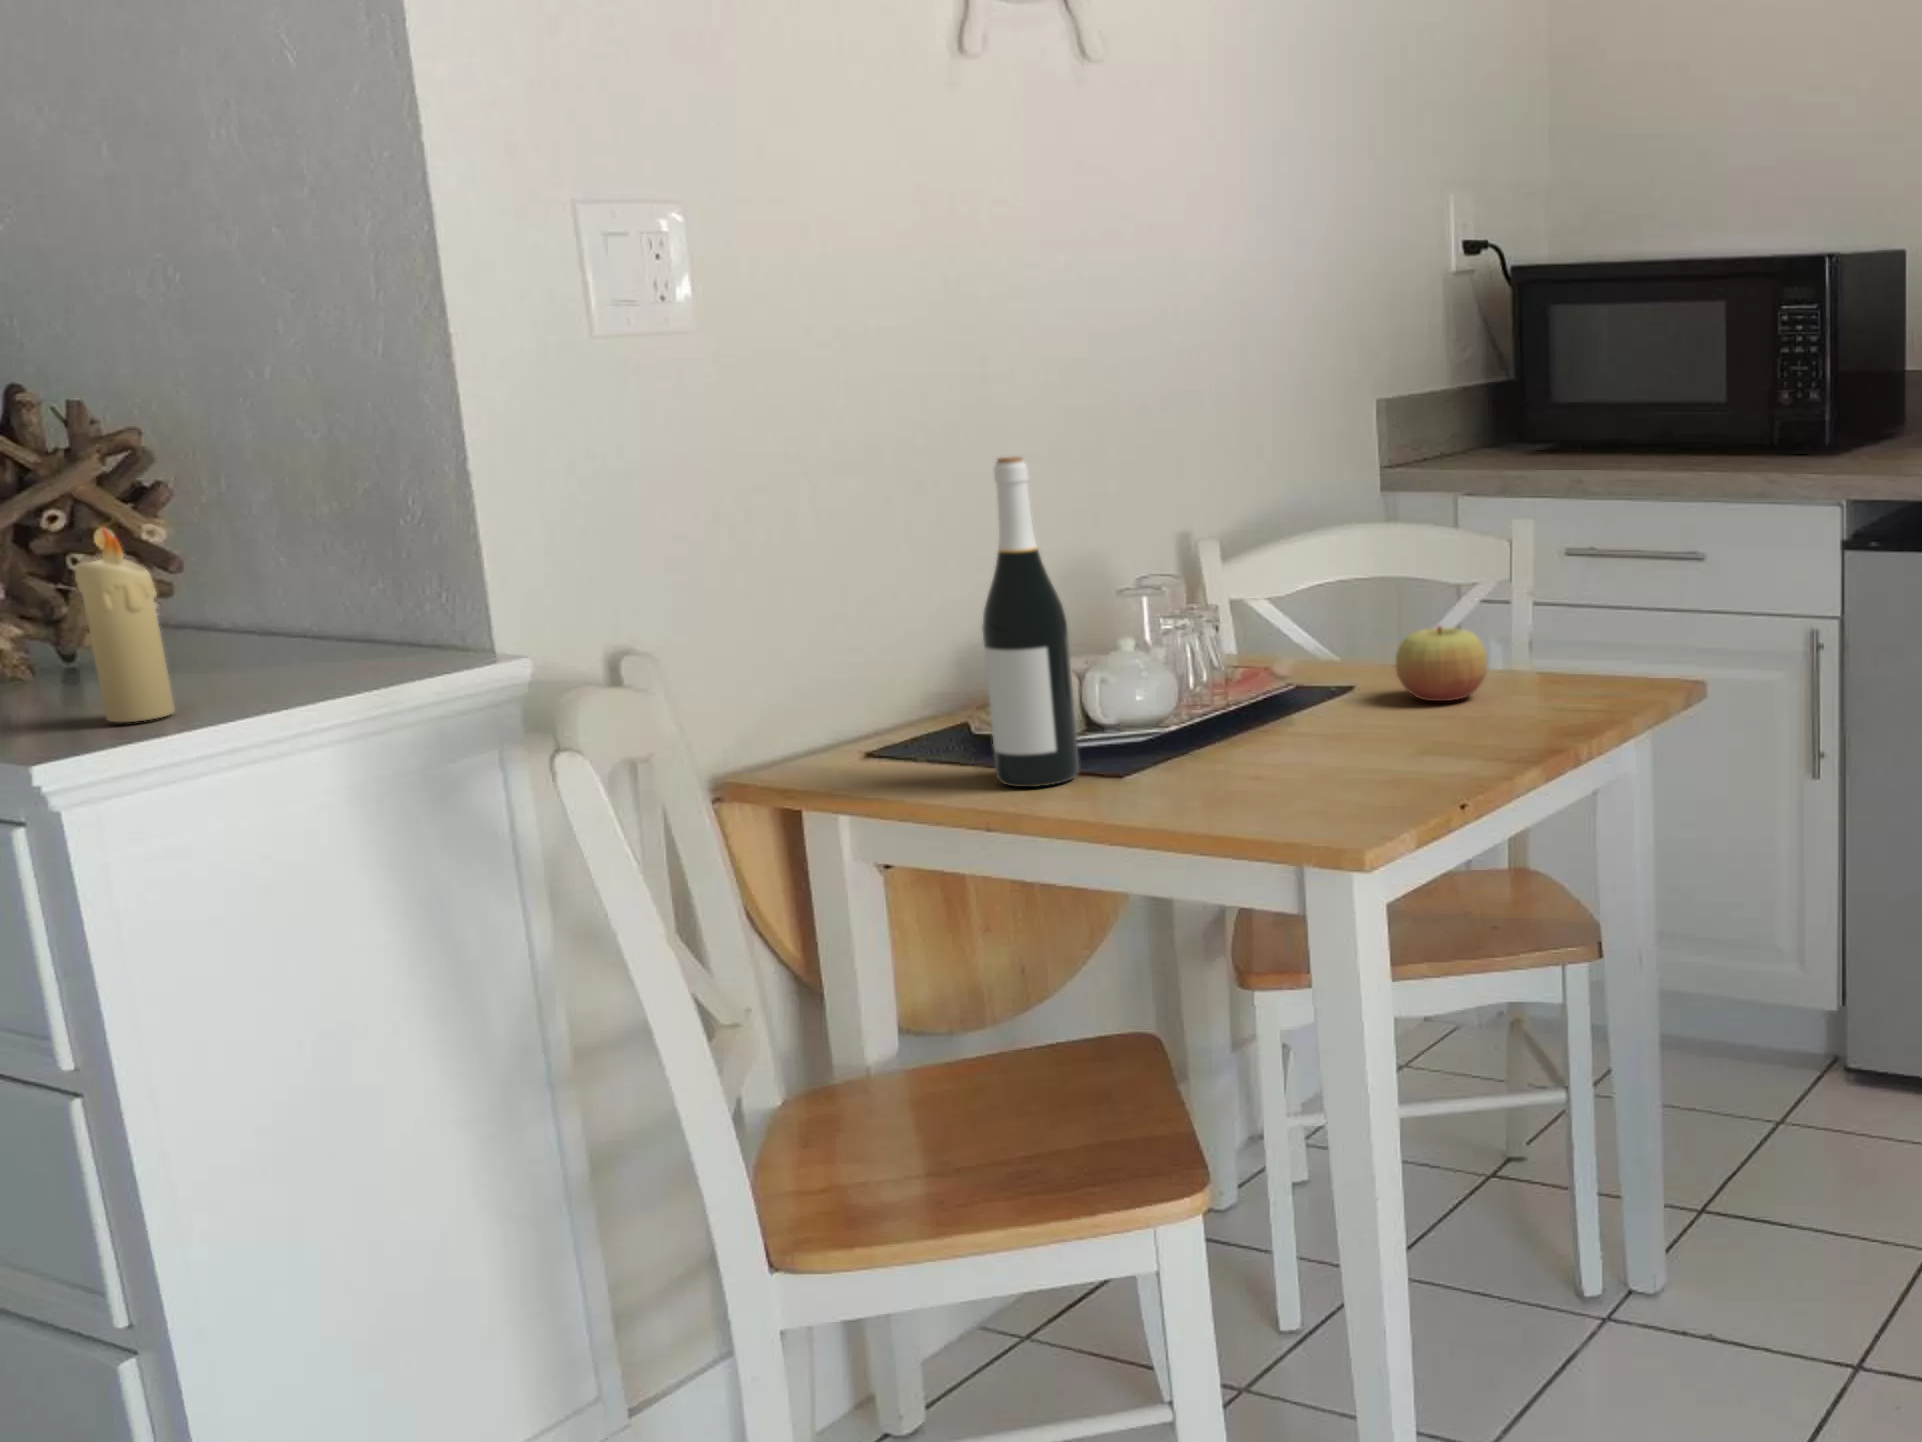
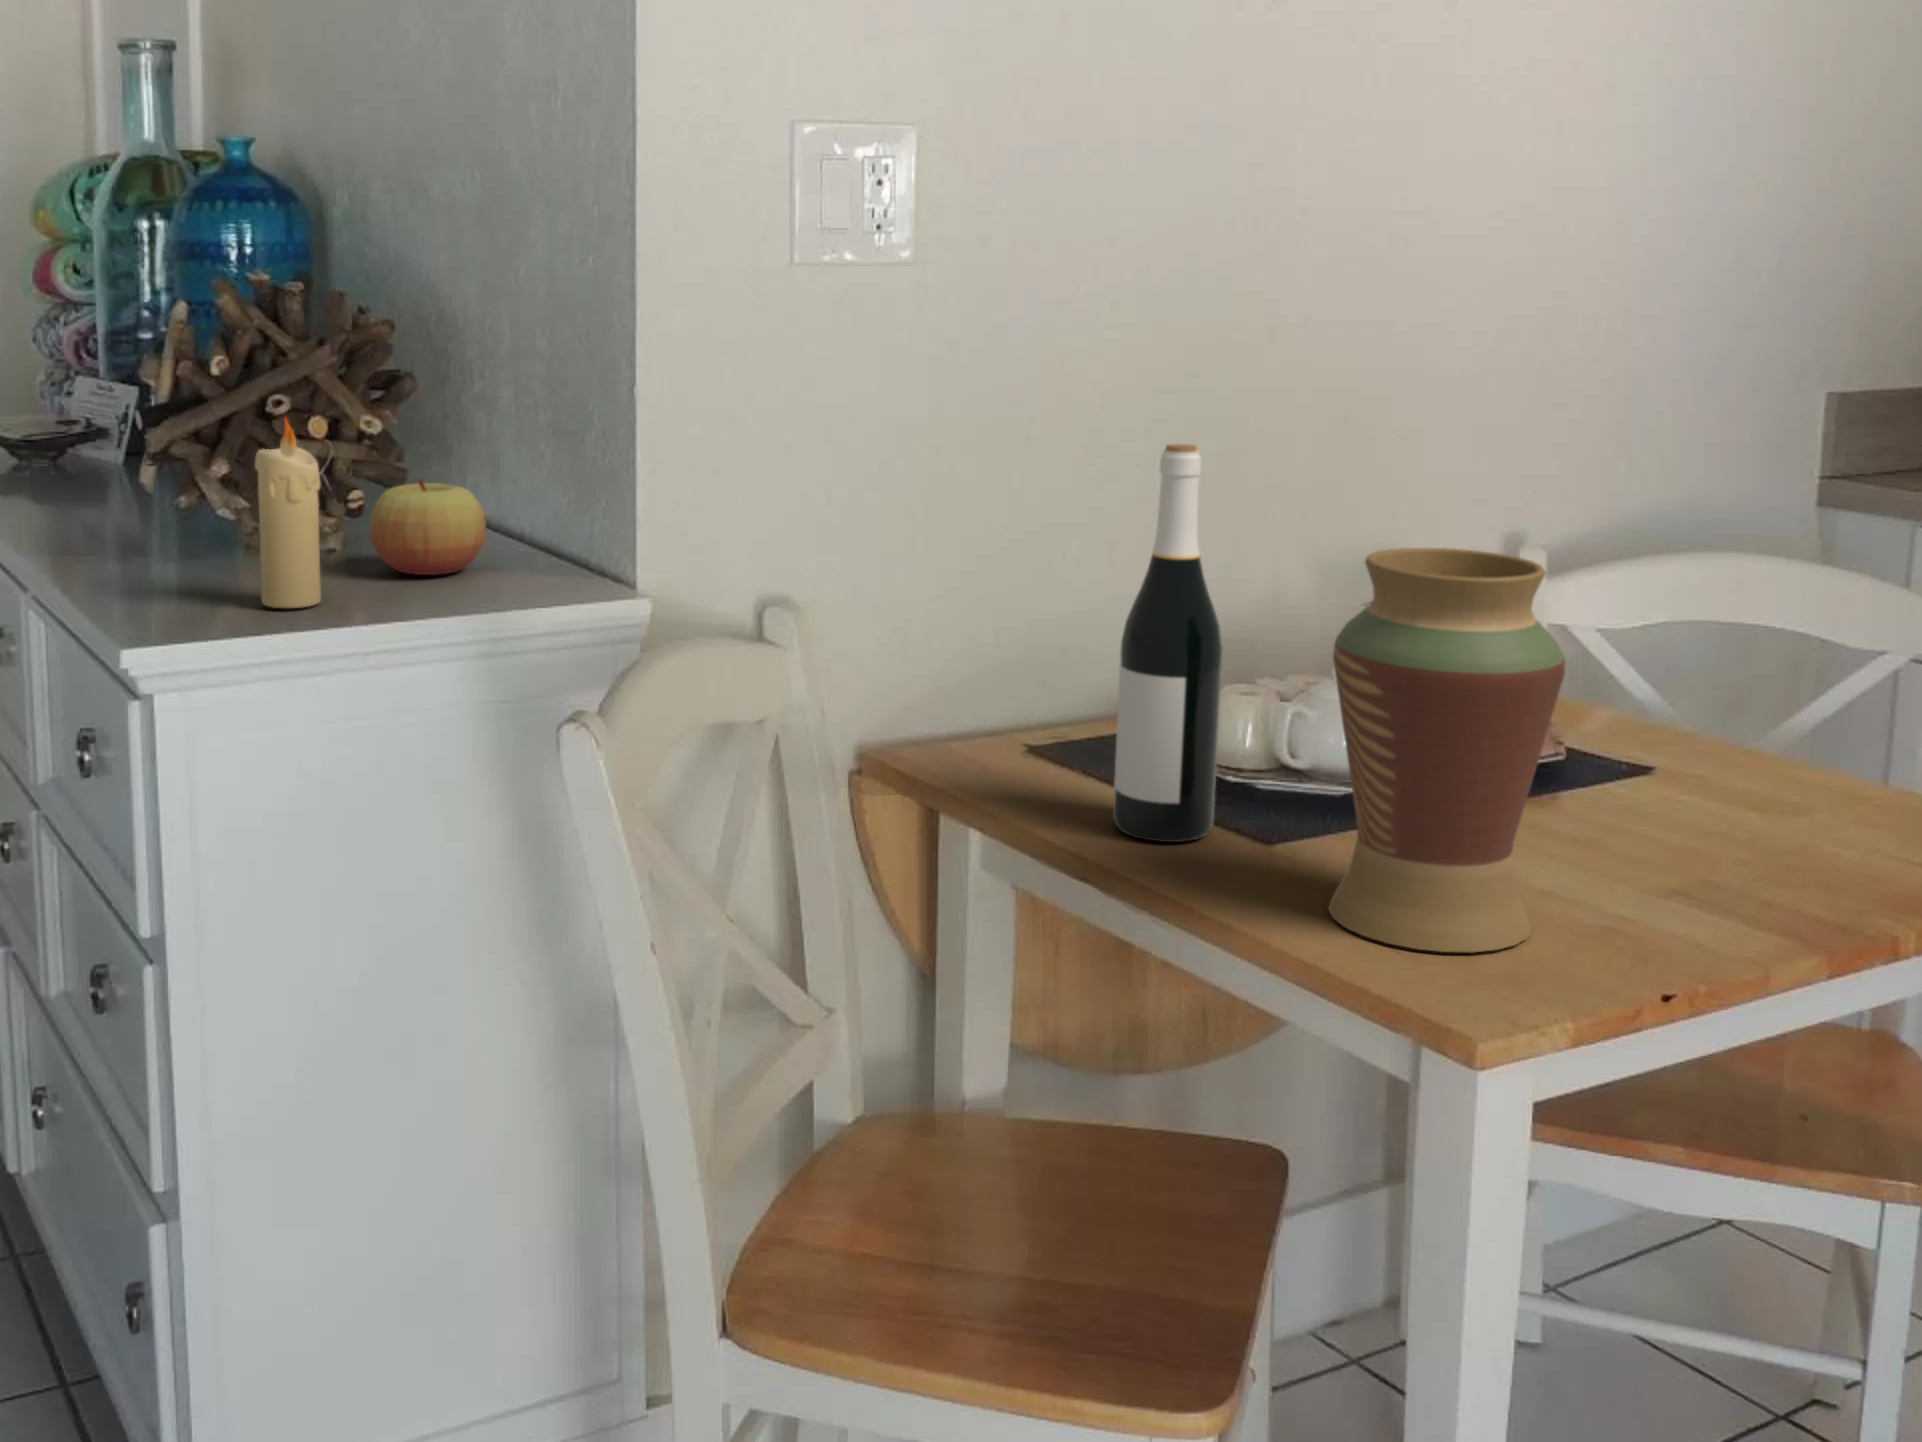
vase: none [1180,507,1353,809] -> present [1328,548,1565,952]
apple: present [1396,626,1487,701] -> present [370,480,486,575]

